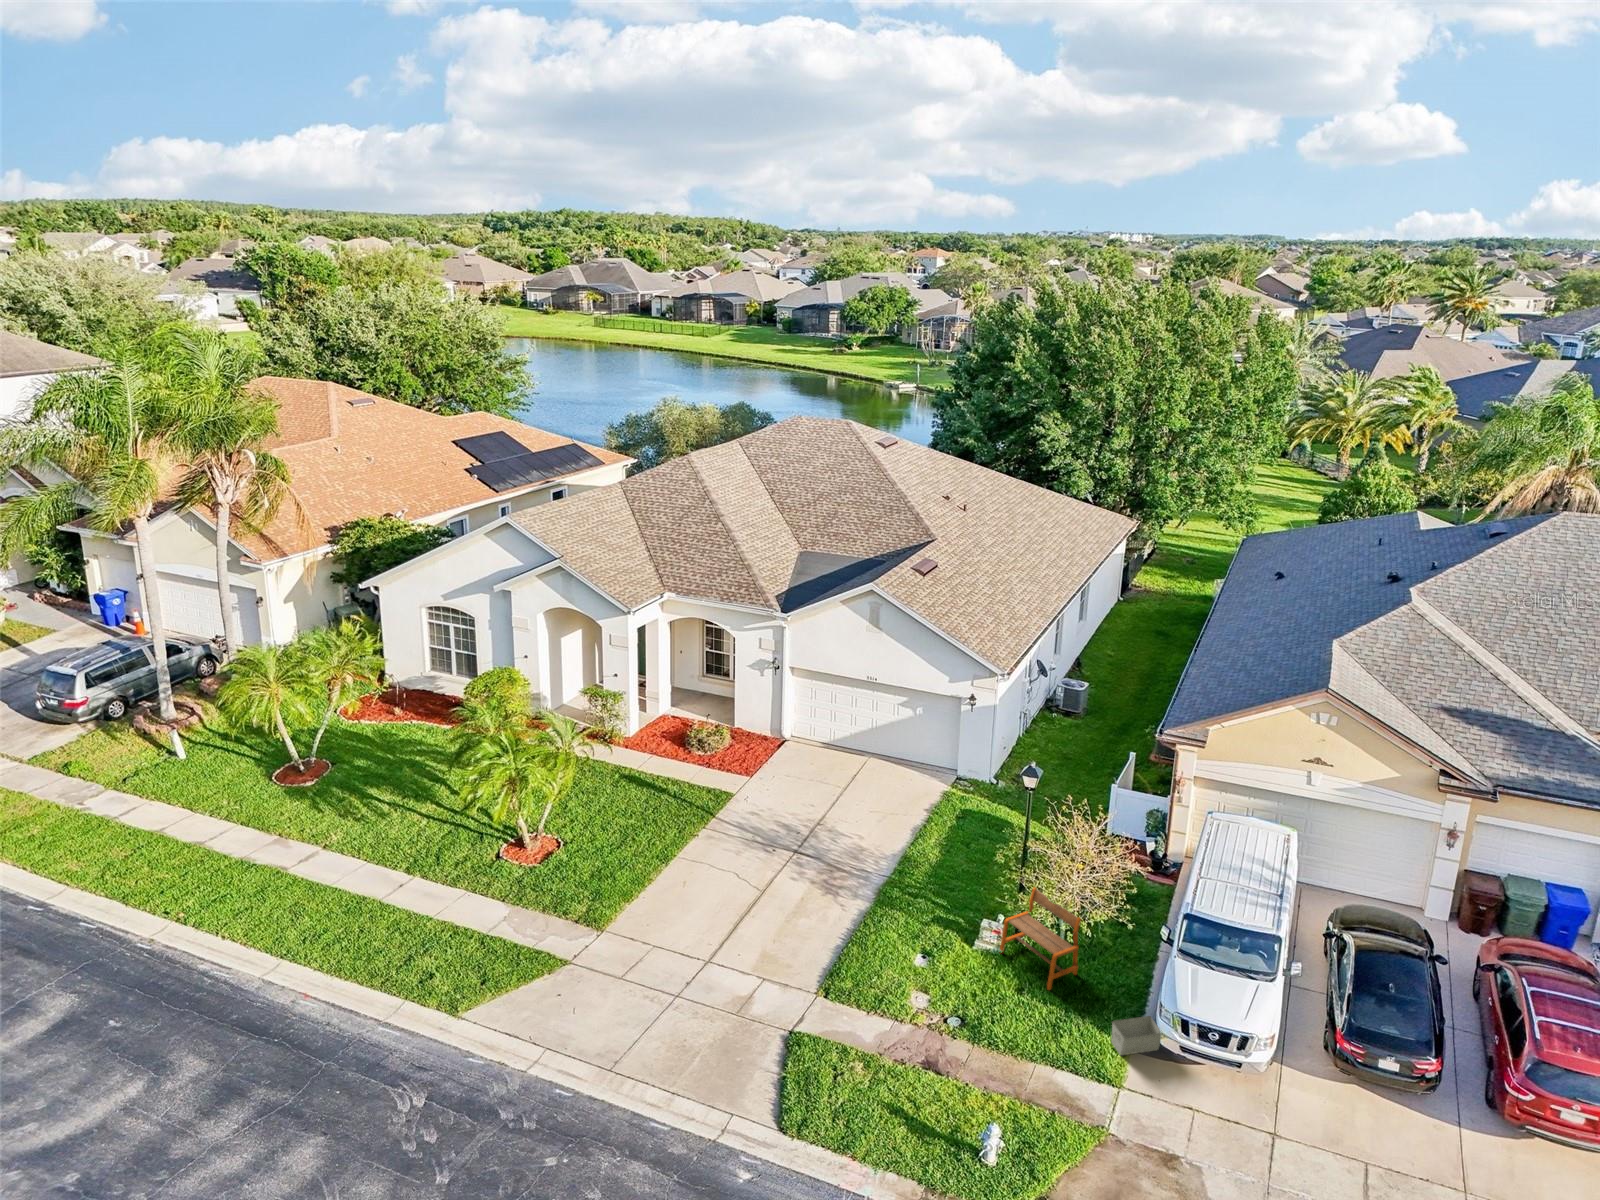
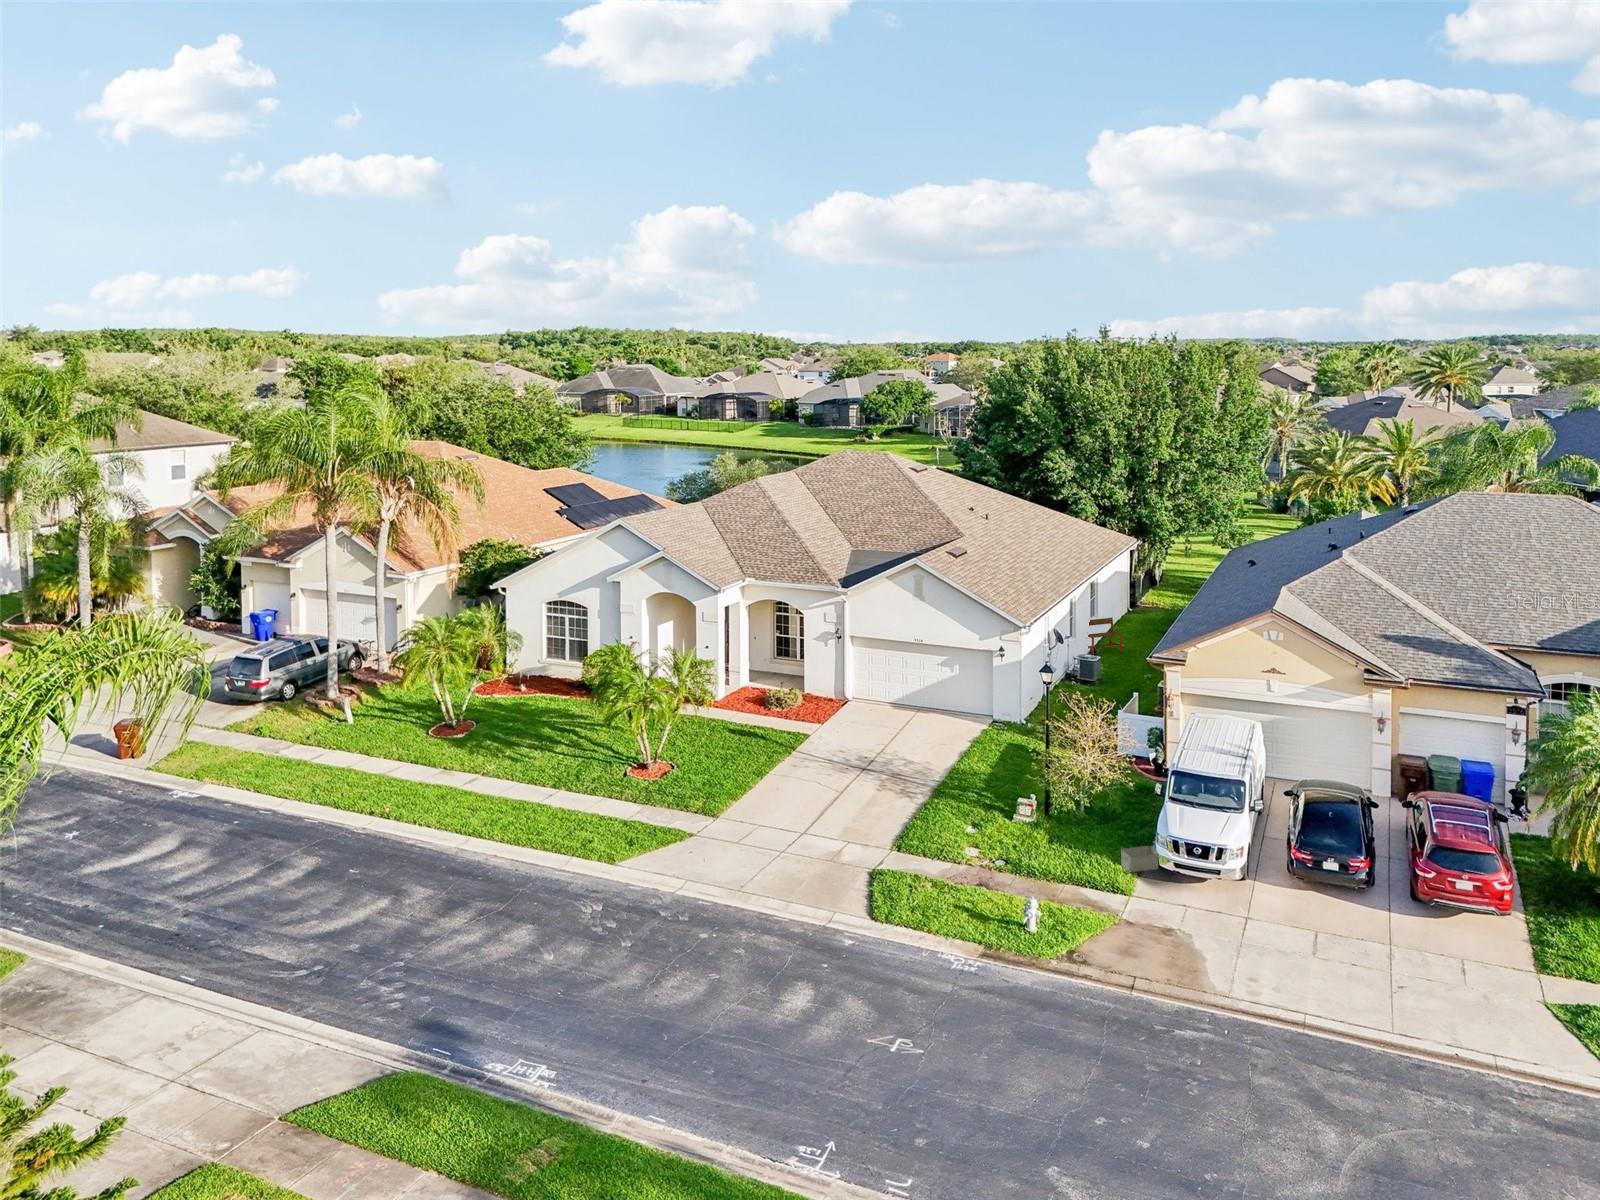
bench: present [1000,888,1081,990] -> present [1088,617,1122,655]

